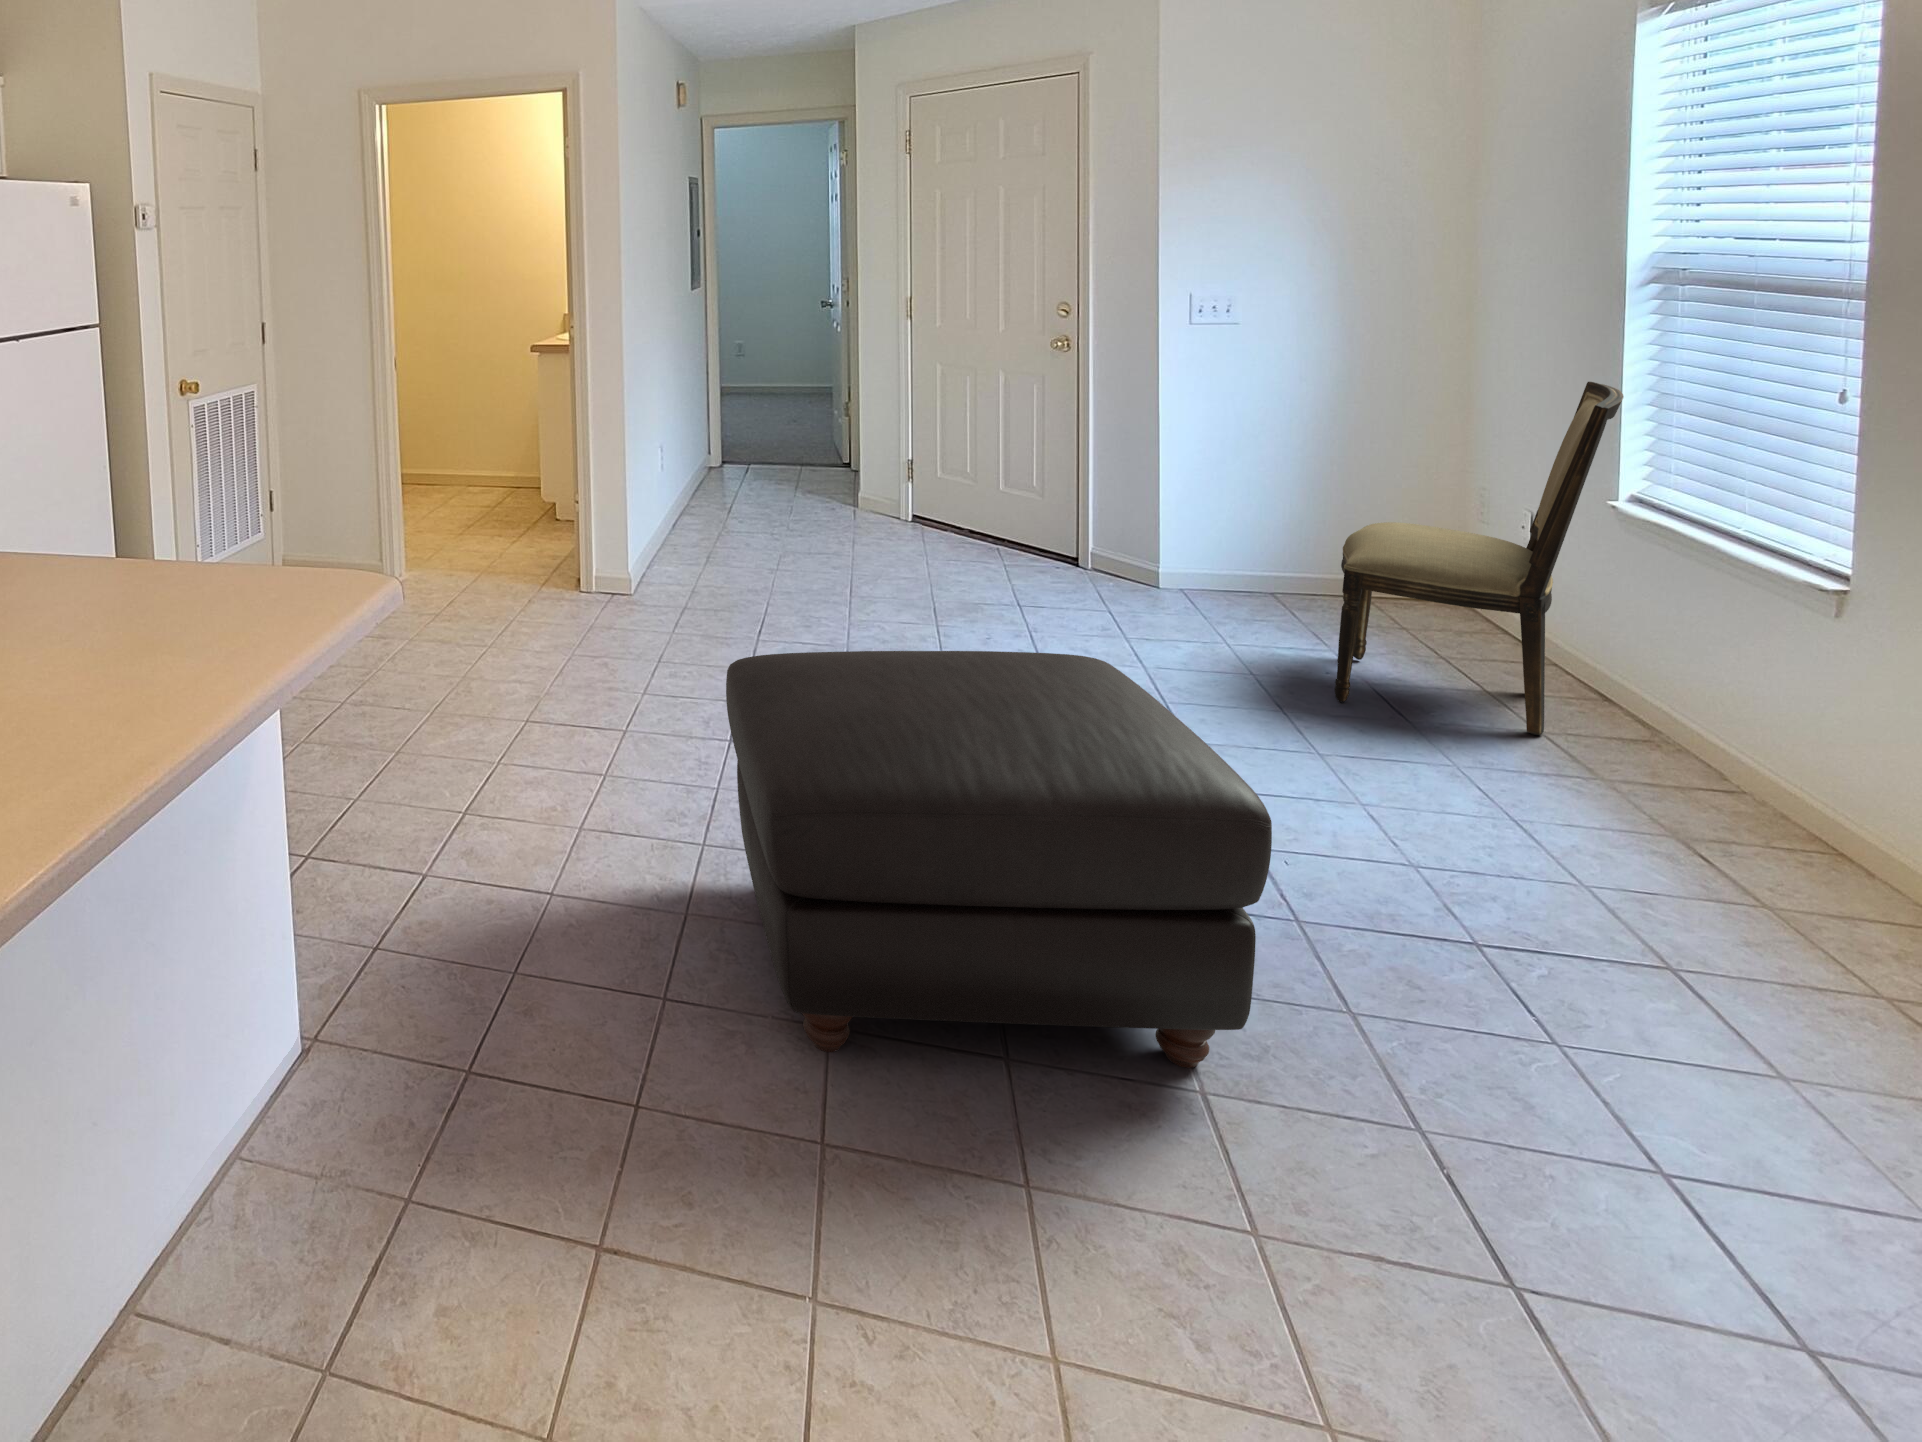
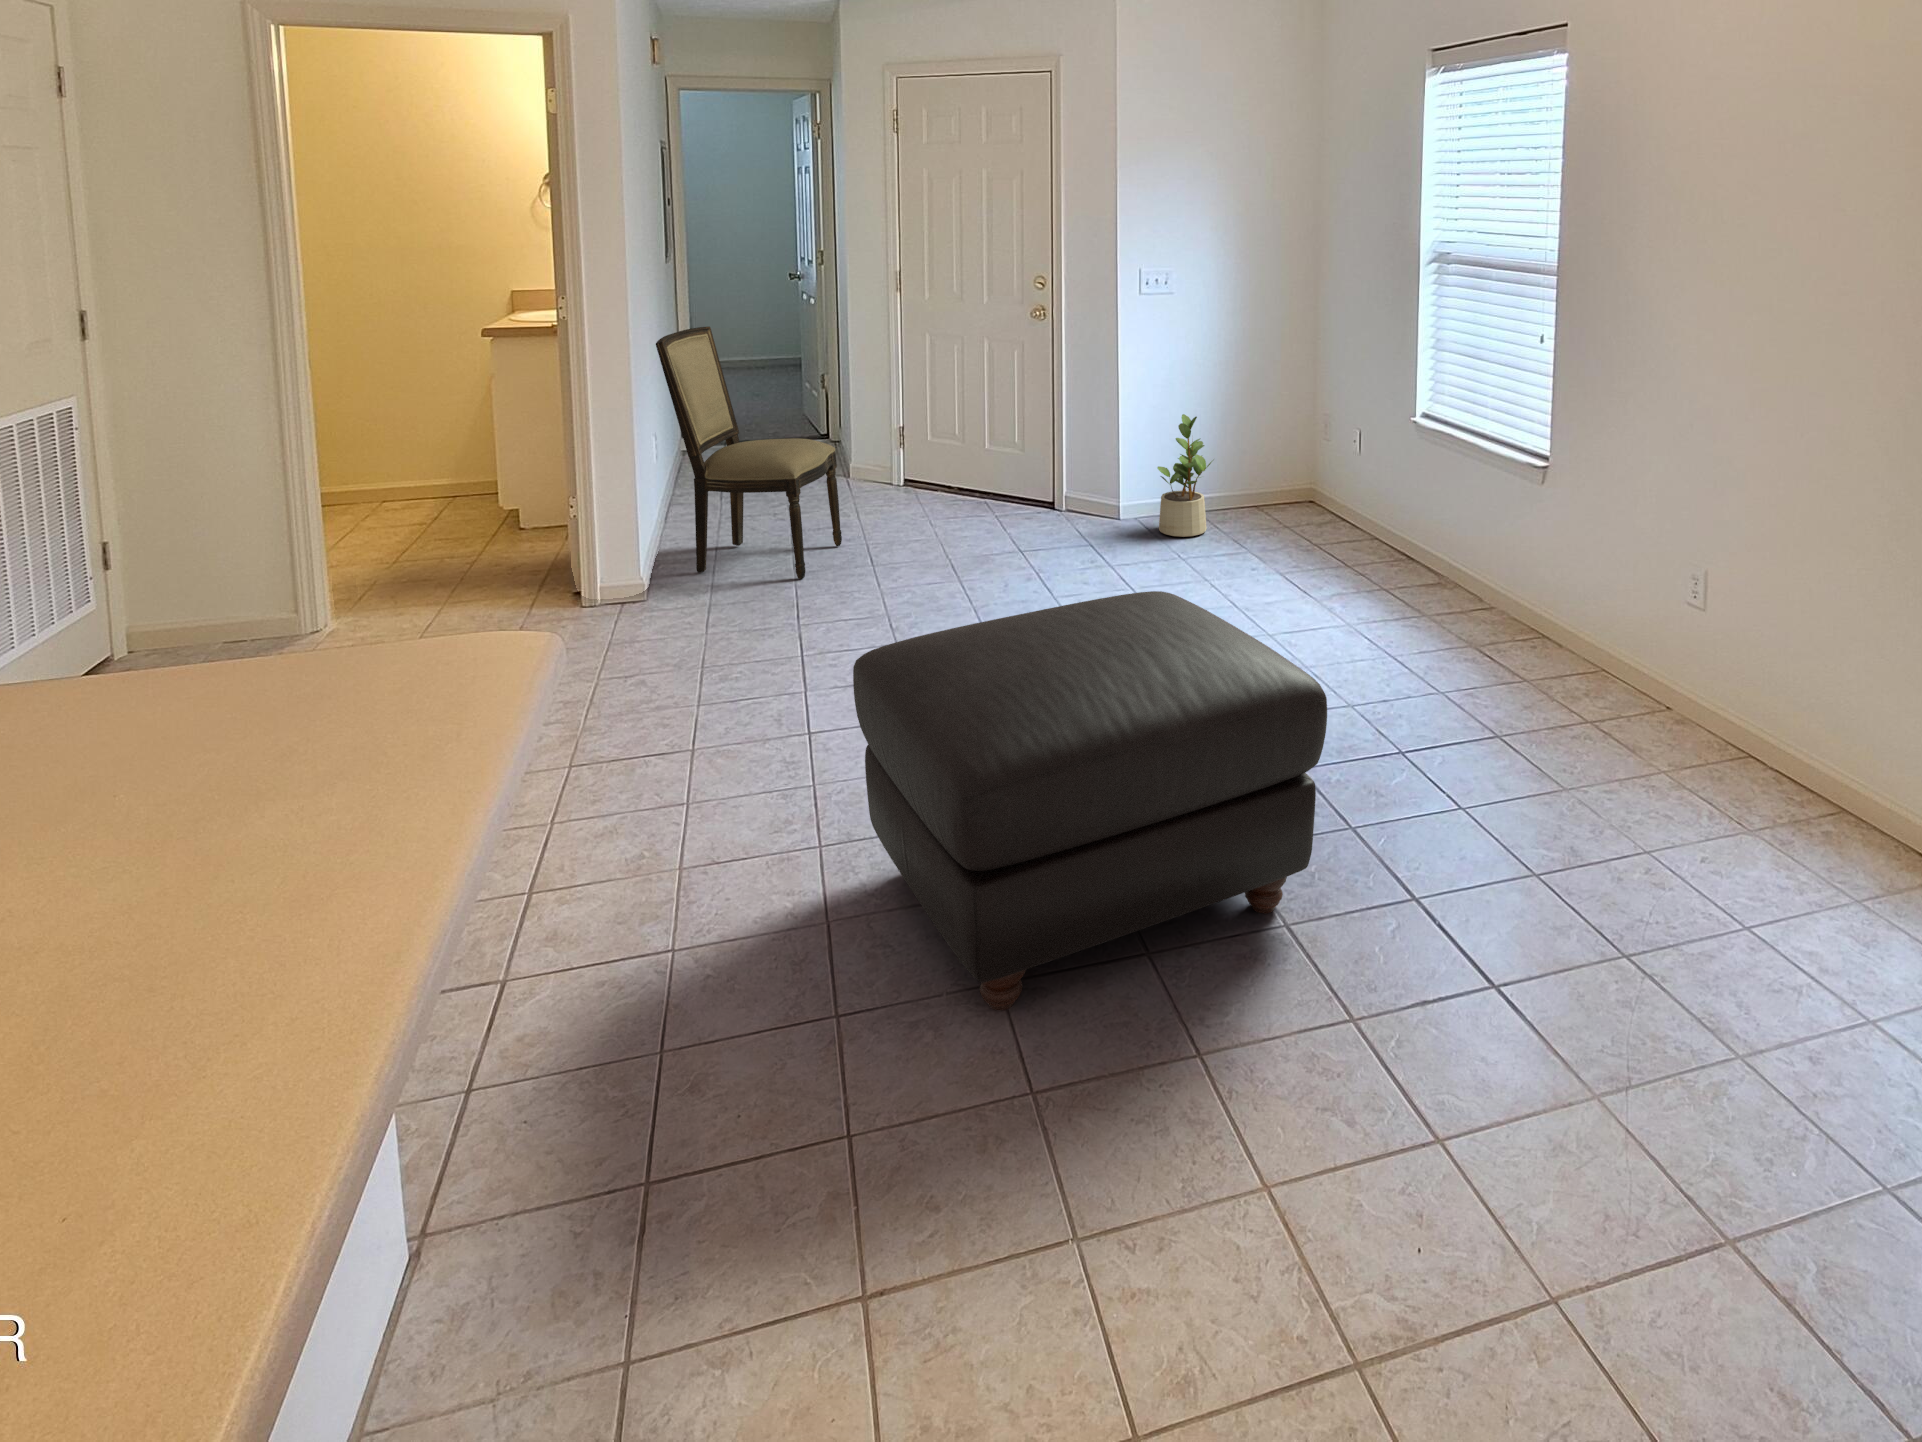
dining chair: present [1335,382,1624,735] -> present [656,327,842,580]
potted plant: none [1203,469,1284,617] -> present [1157,414,1212,537]

